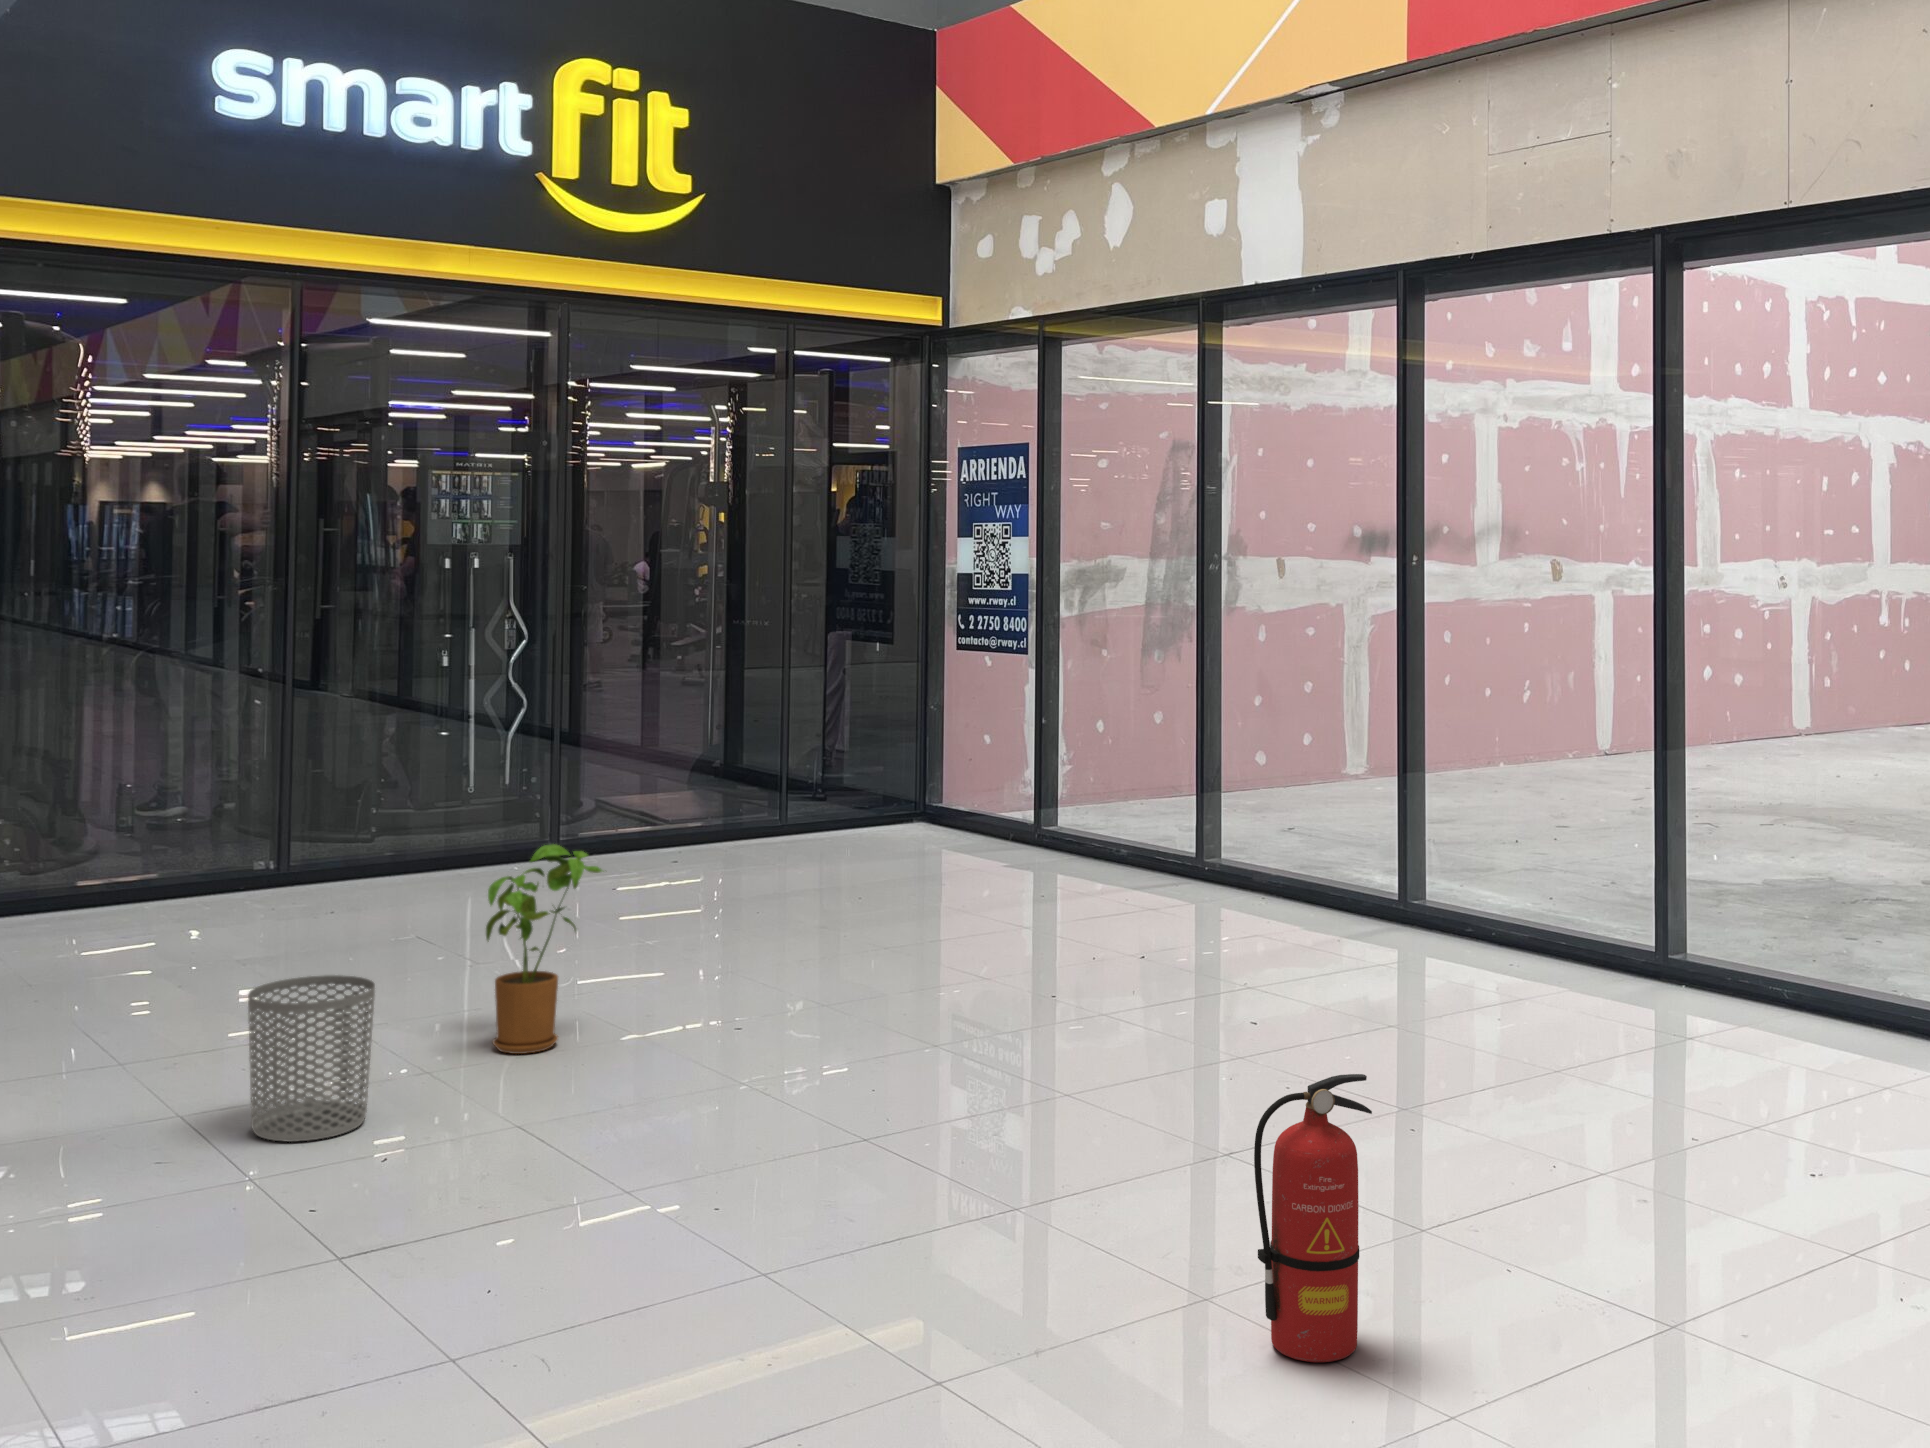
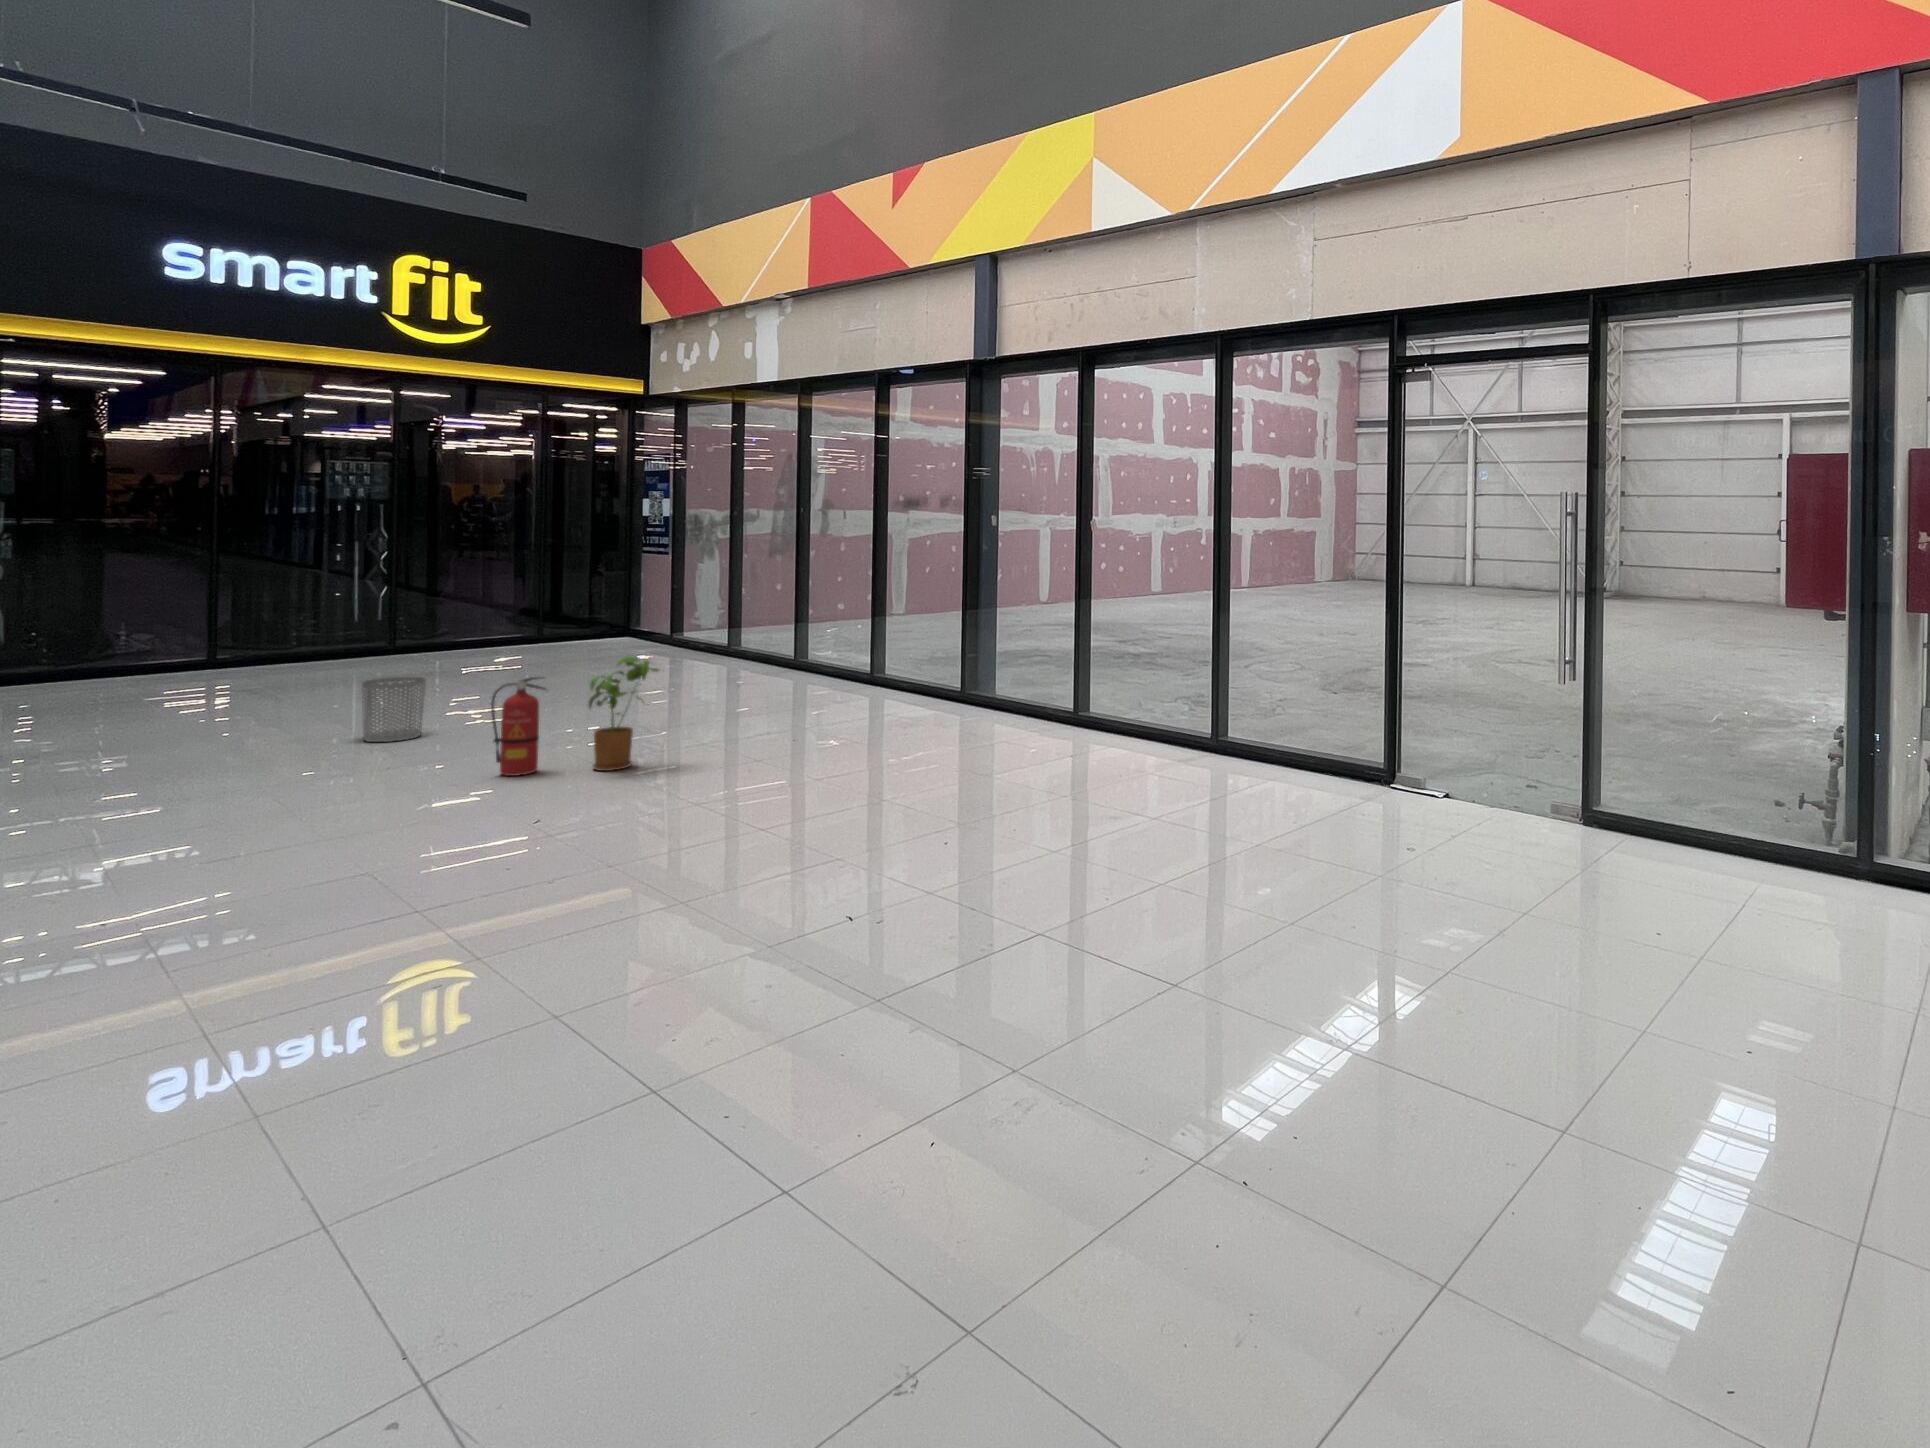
house plant: present [486,844,602,1054] -> present [589,657,659,771]
waste bin: present [248,975,375,1142] -> present [362,677,426,742]

